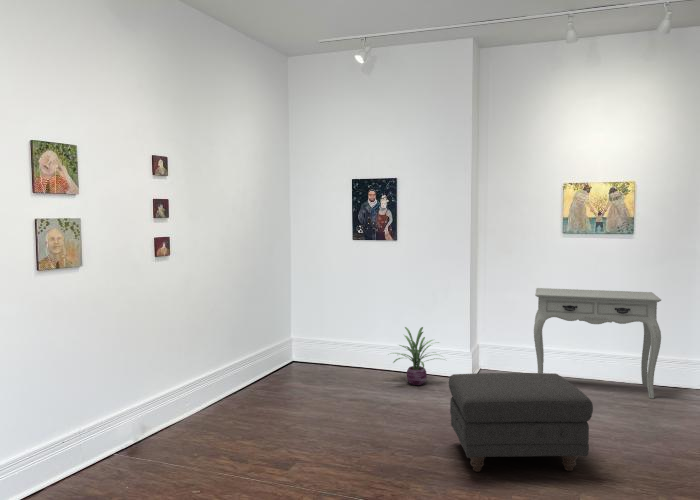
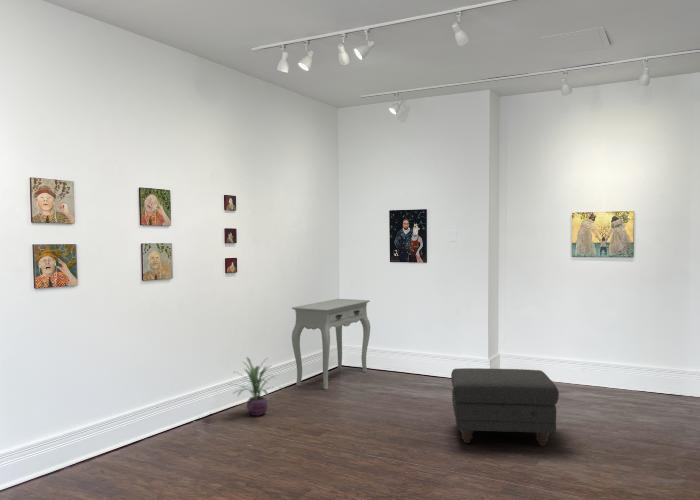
console table: present [534,288,661,399] -> present [292,299,370,390]
decorative plant: present [393,327,437,385] -> present [238,358,270,416]

